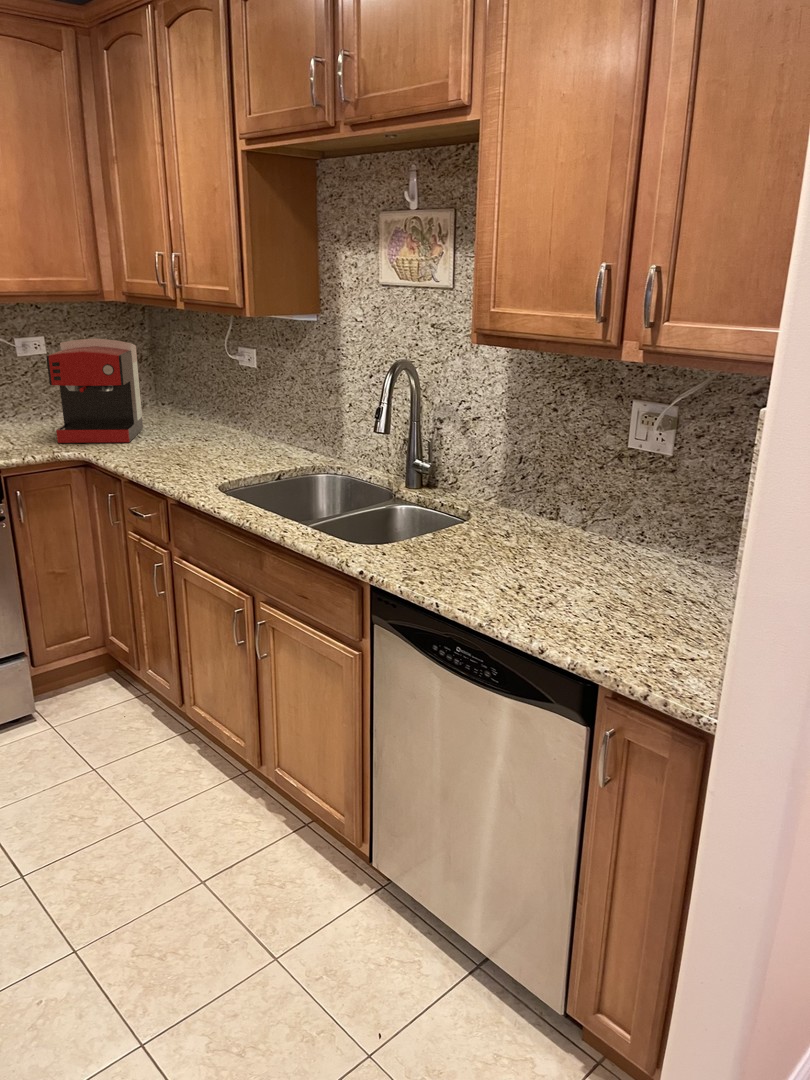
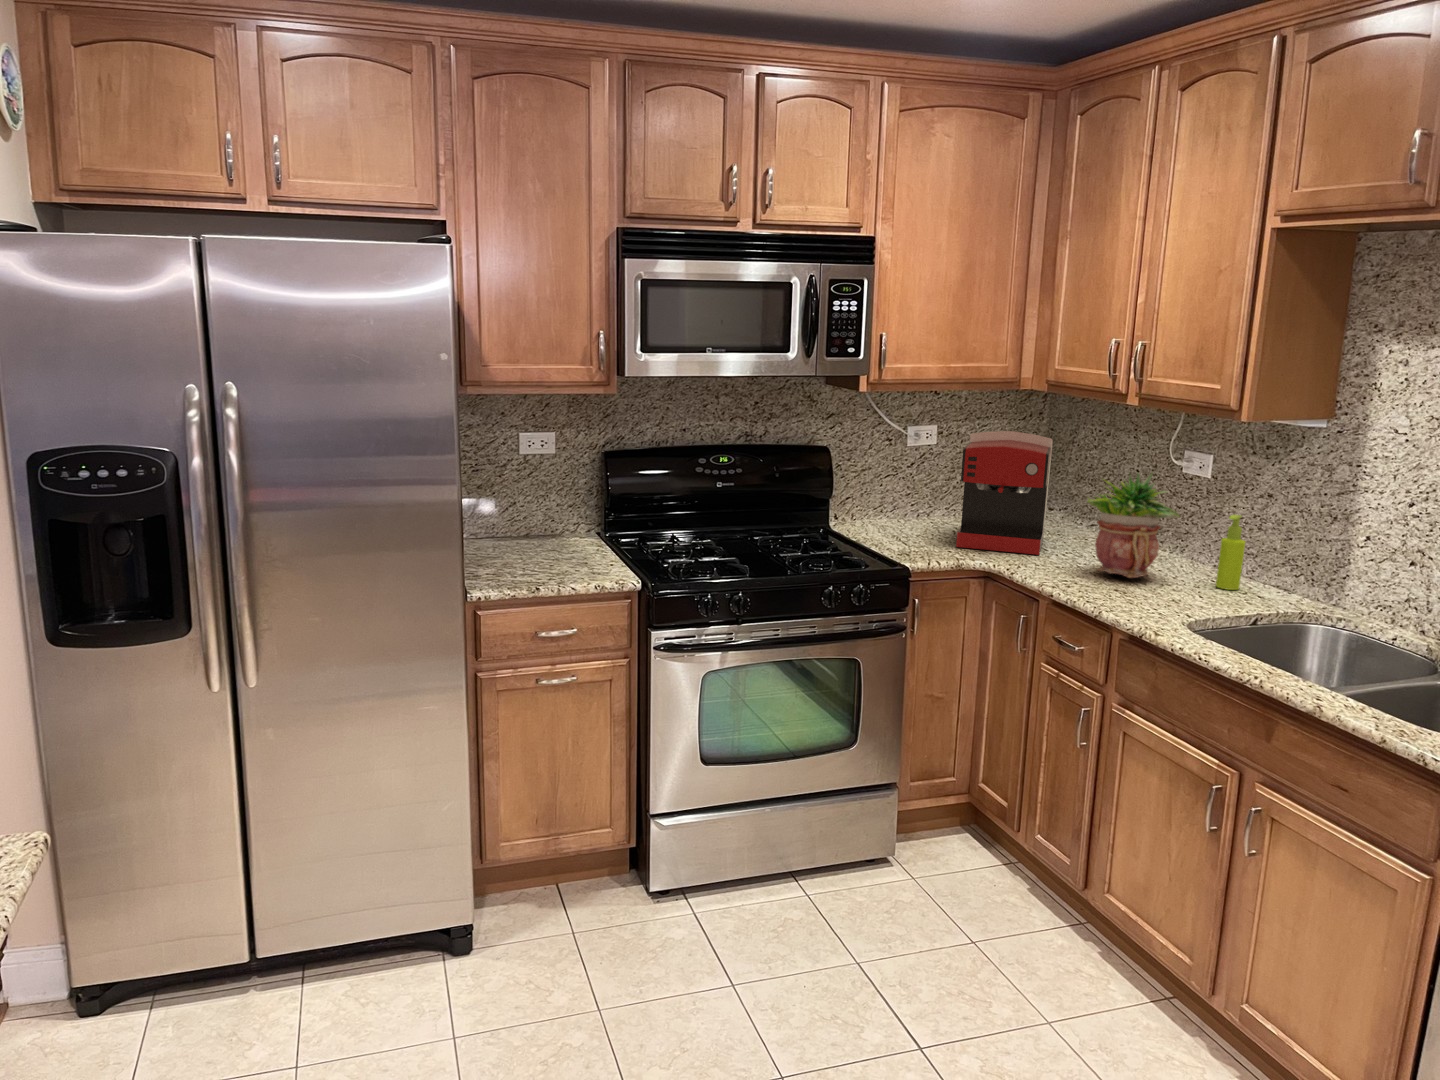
potted plant: none [148,364,225,454] -> present [1088,473,1180,578]
soap dispenser: none [258,394,277,454] -> present [1216,515,1245,590]

